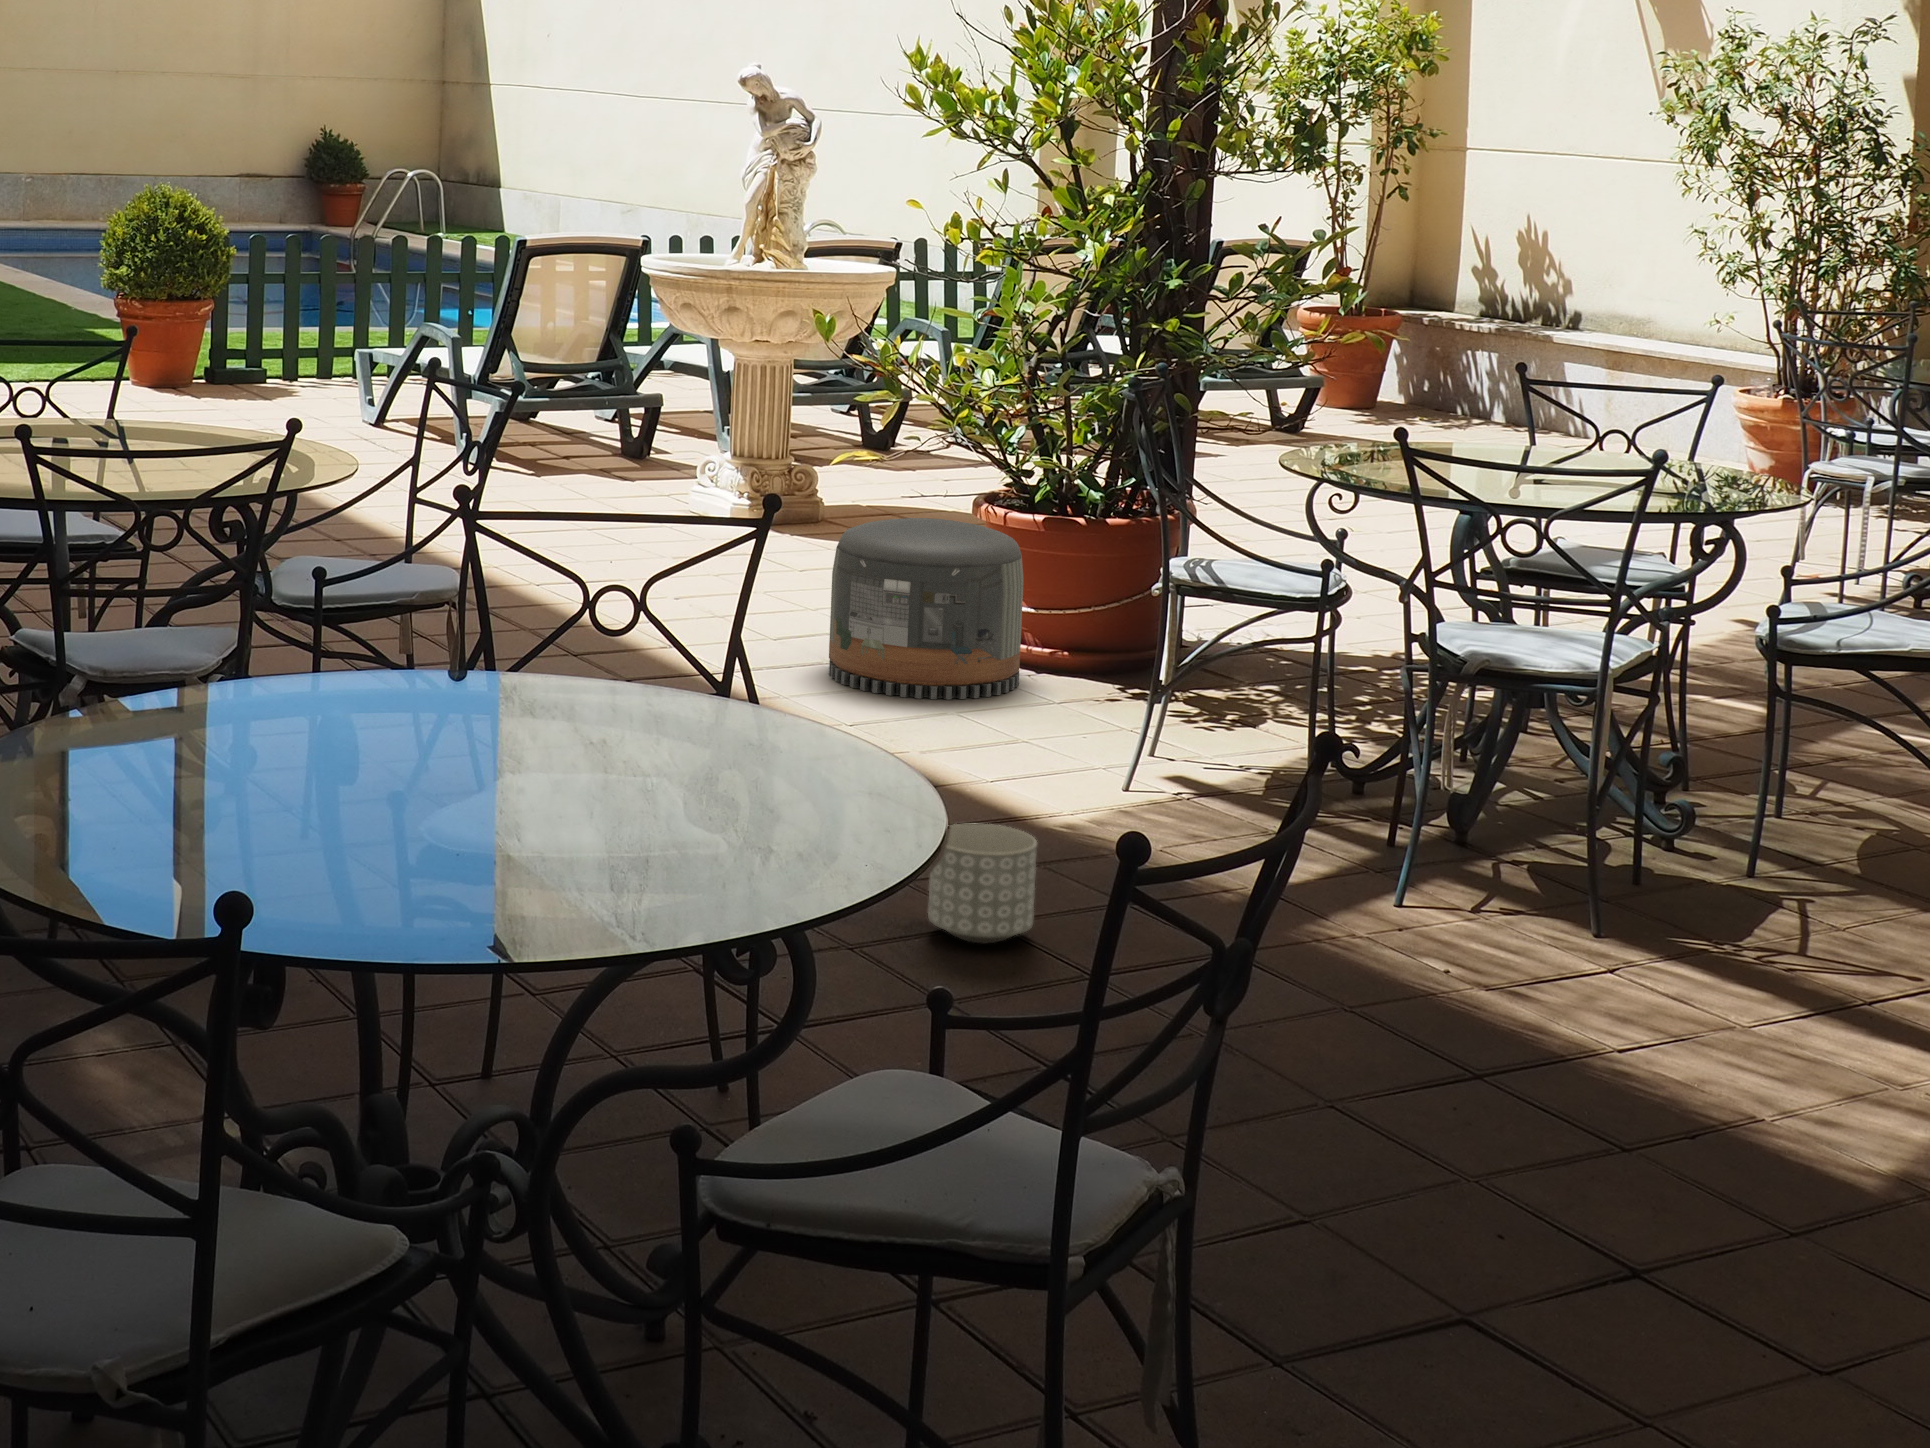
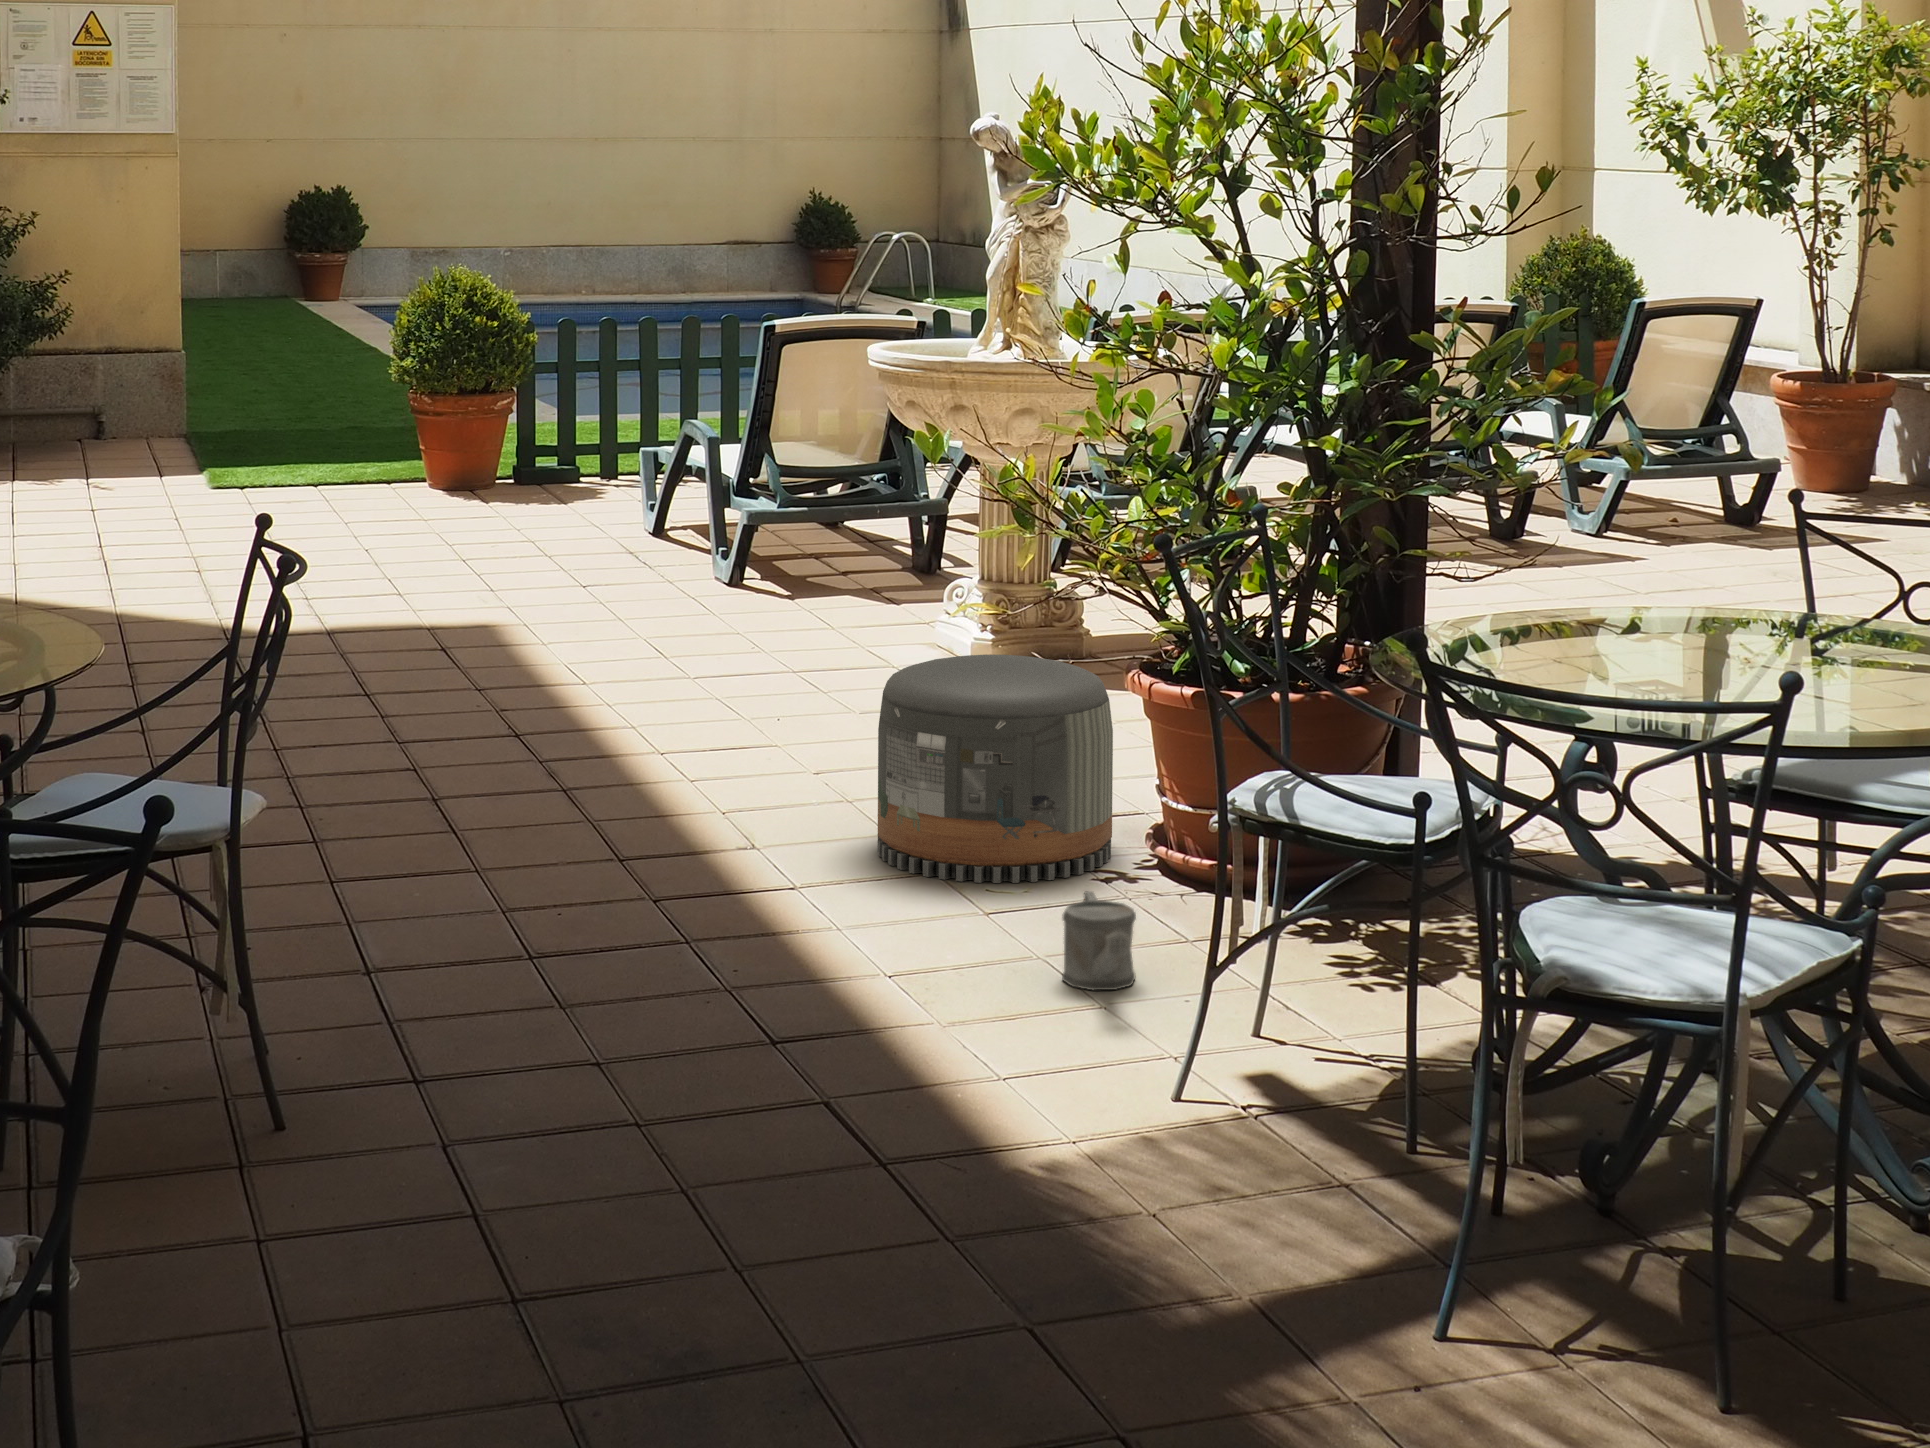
watering can: none [1066,698,1145,772] -> present [1062,891,1136,990]
planter: present [928,824,1037,943] -> none [638,1082,776,1247]

